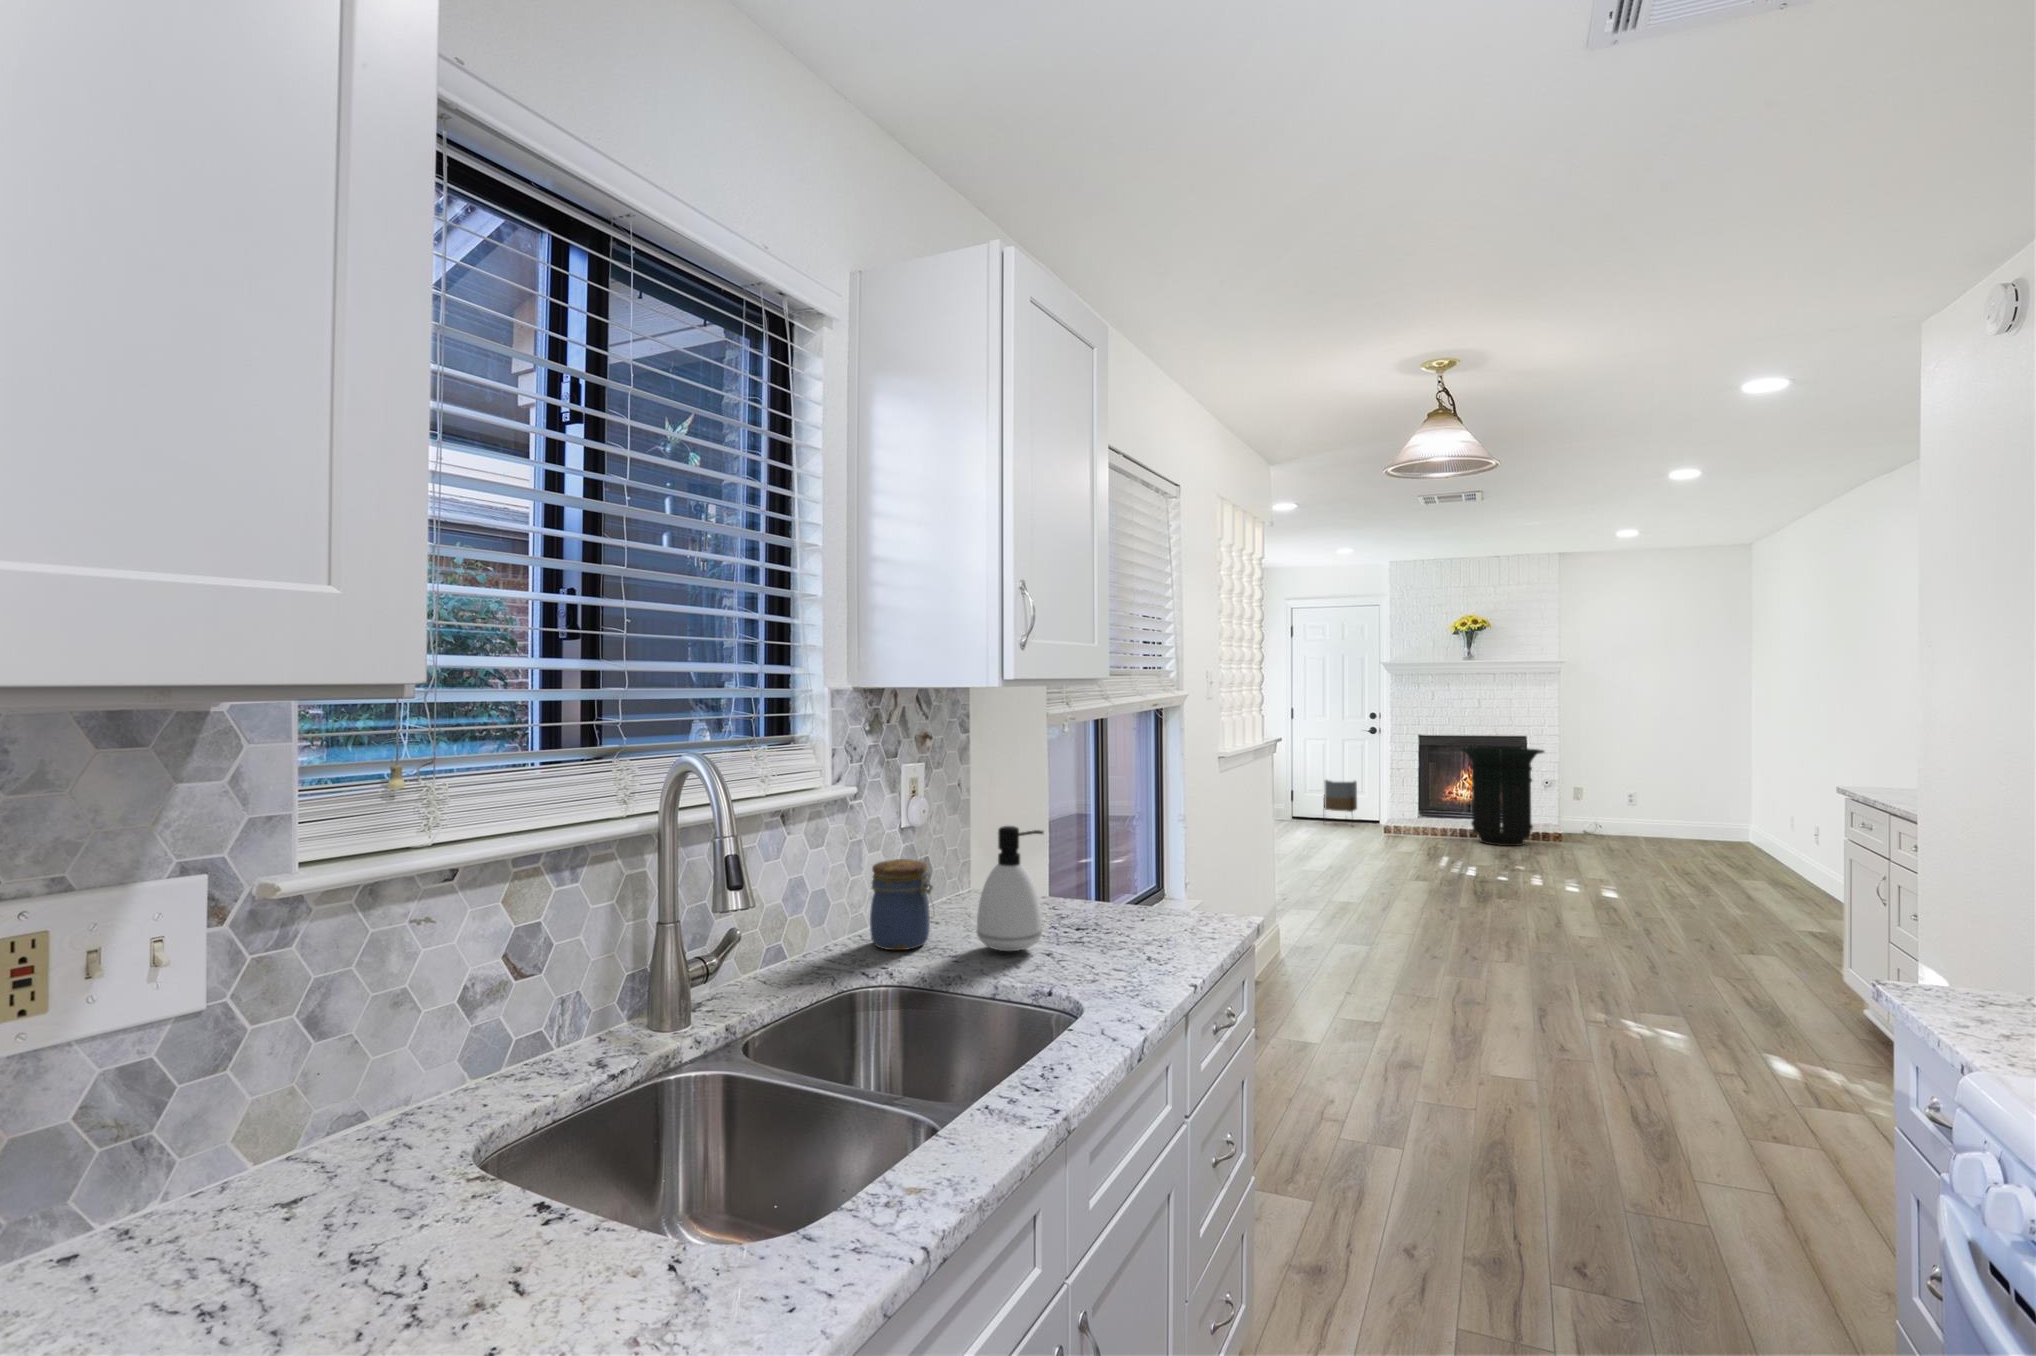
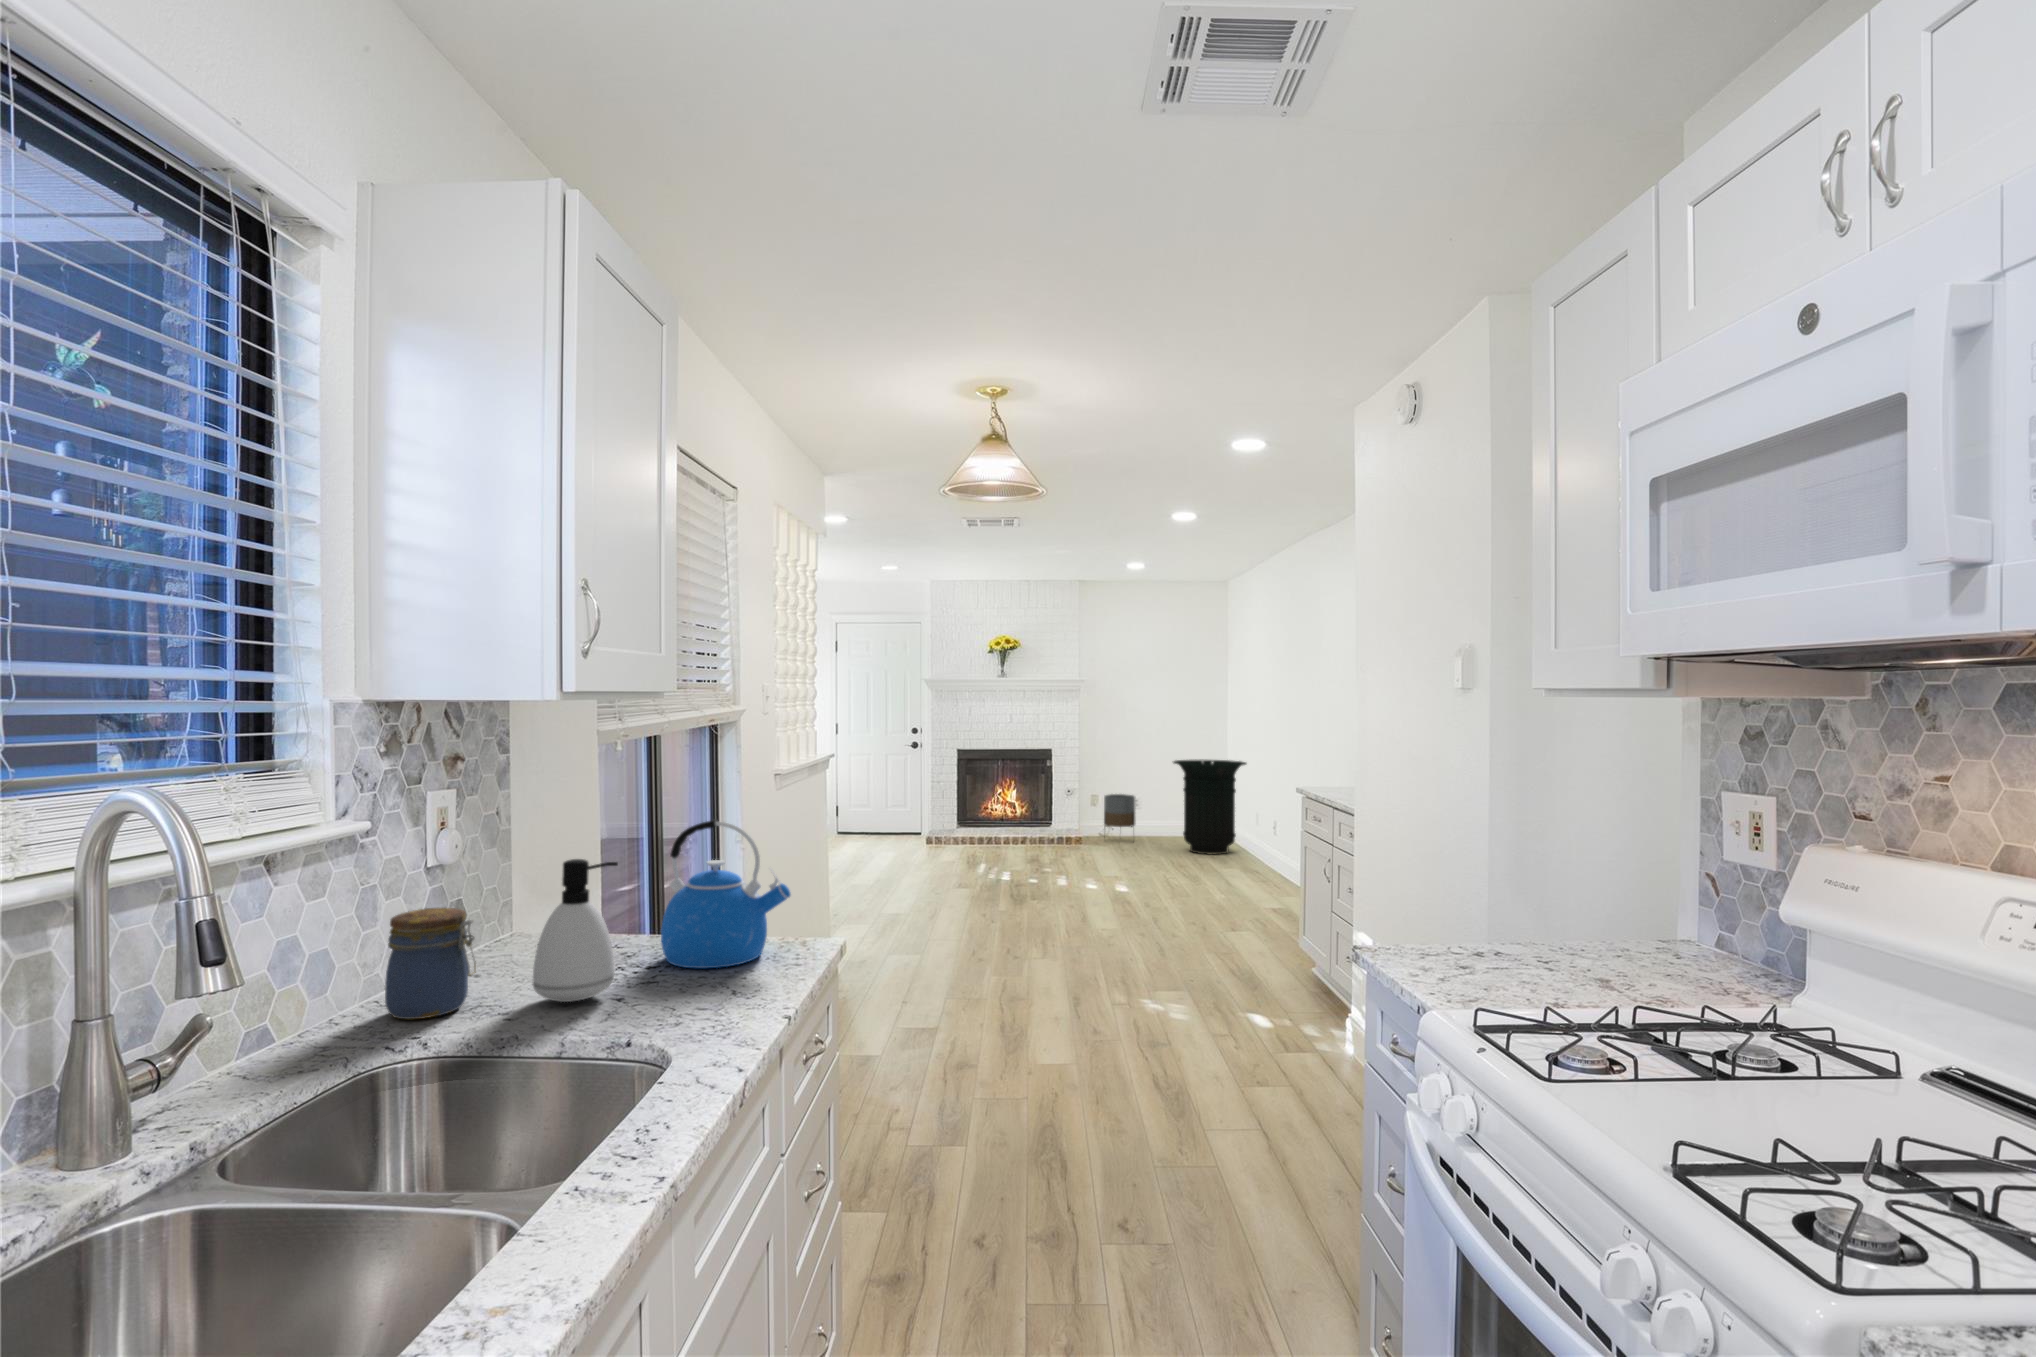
trash can: present [1459,747,1544,846] -> present [1174,760,1246,854]
planter: present [1323,780,1357,812] -> present [1104,794,1135,827]
kettle: none [1087,796,1203,936] -> present [661,819,791,968]

